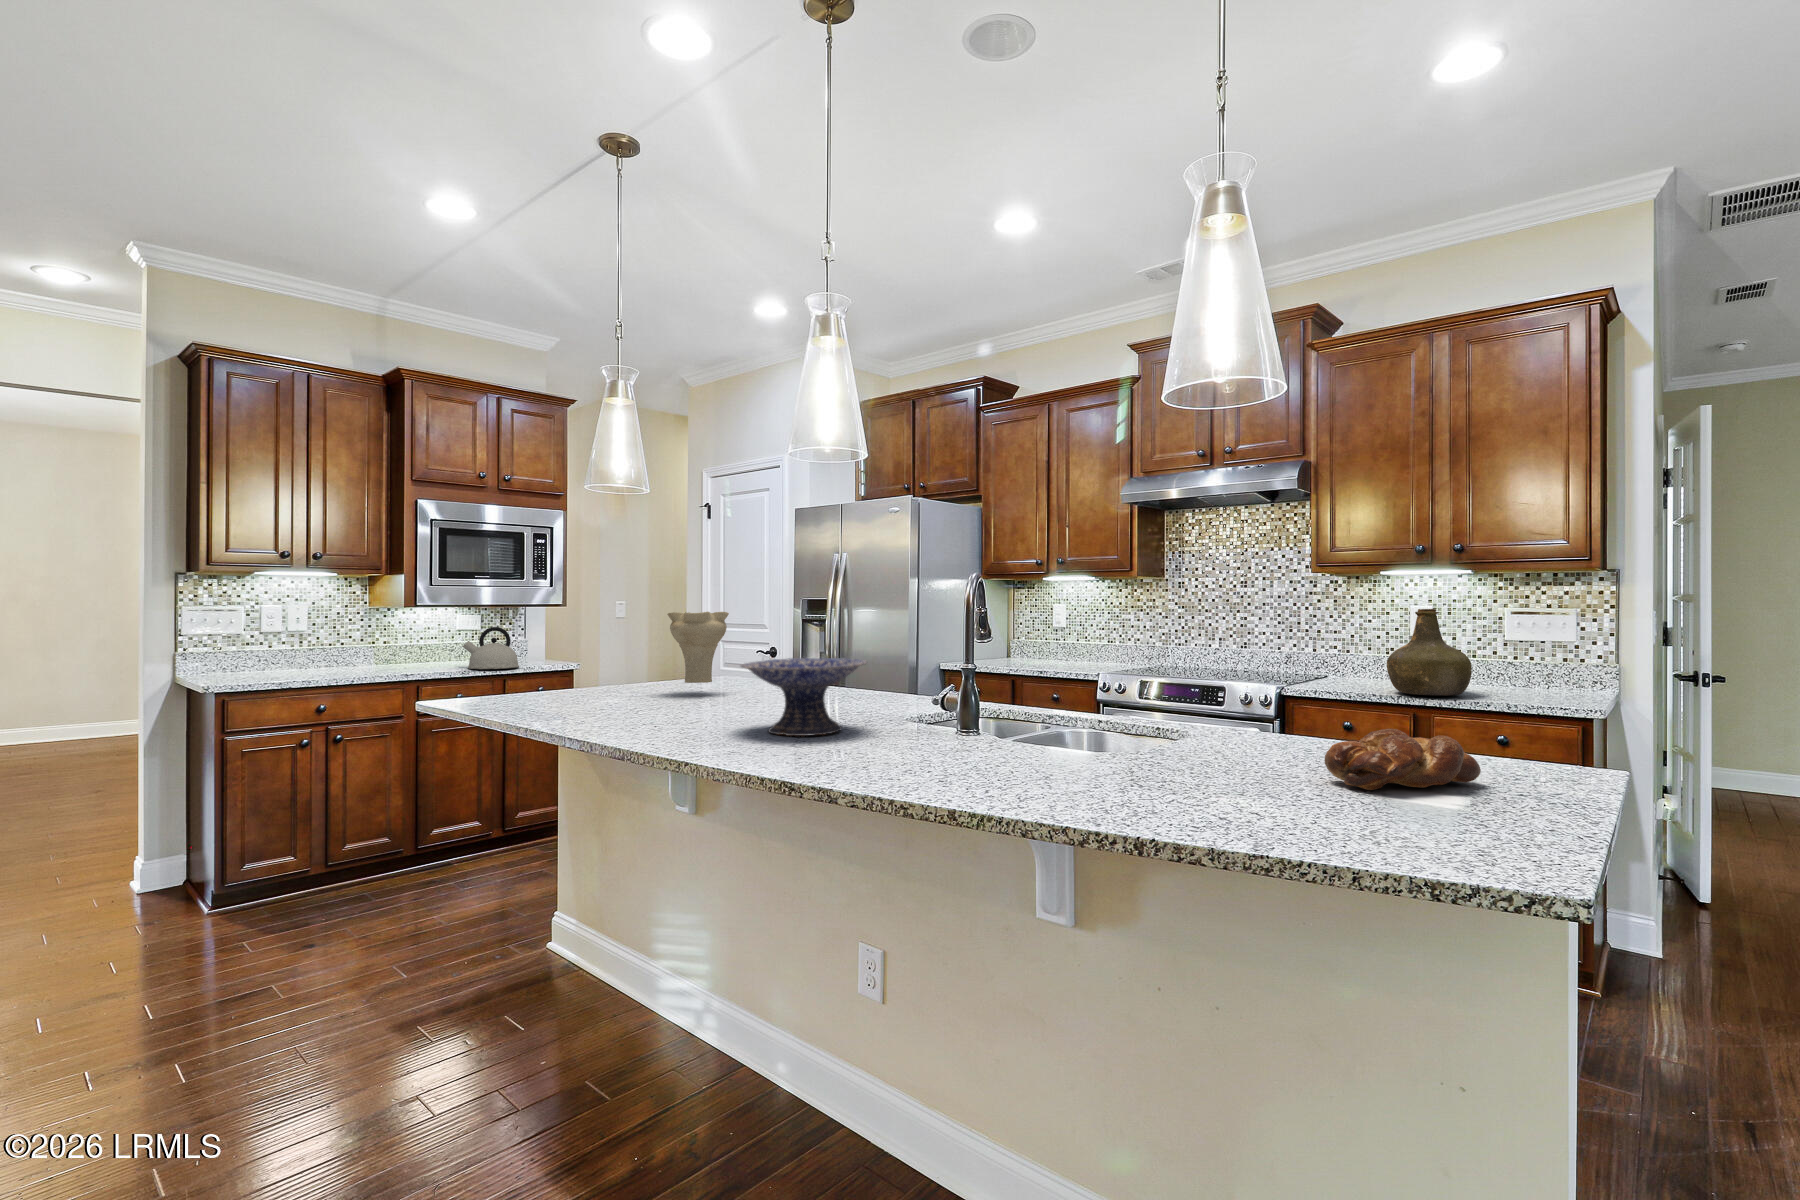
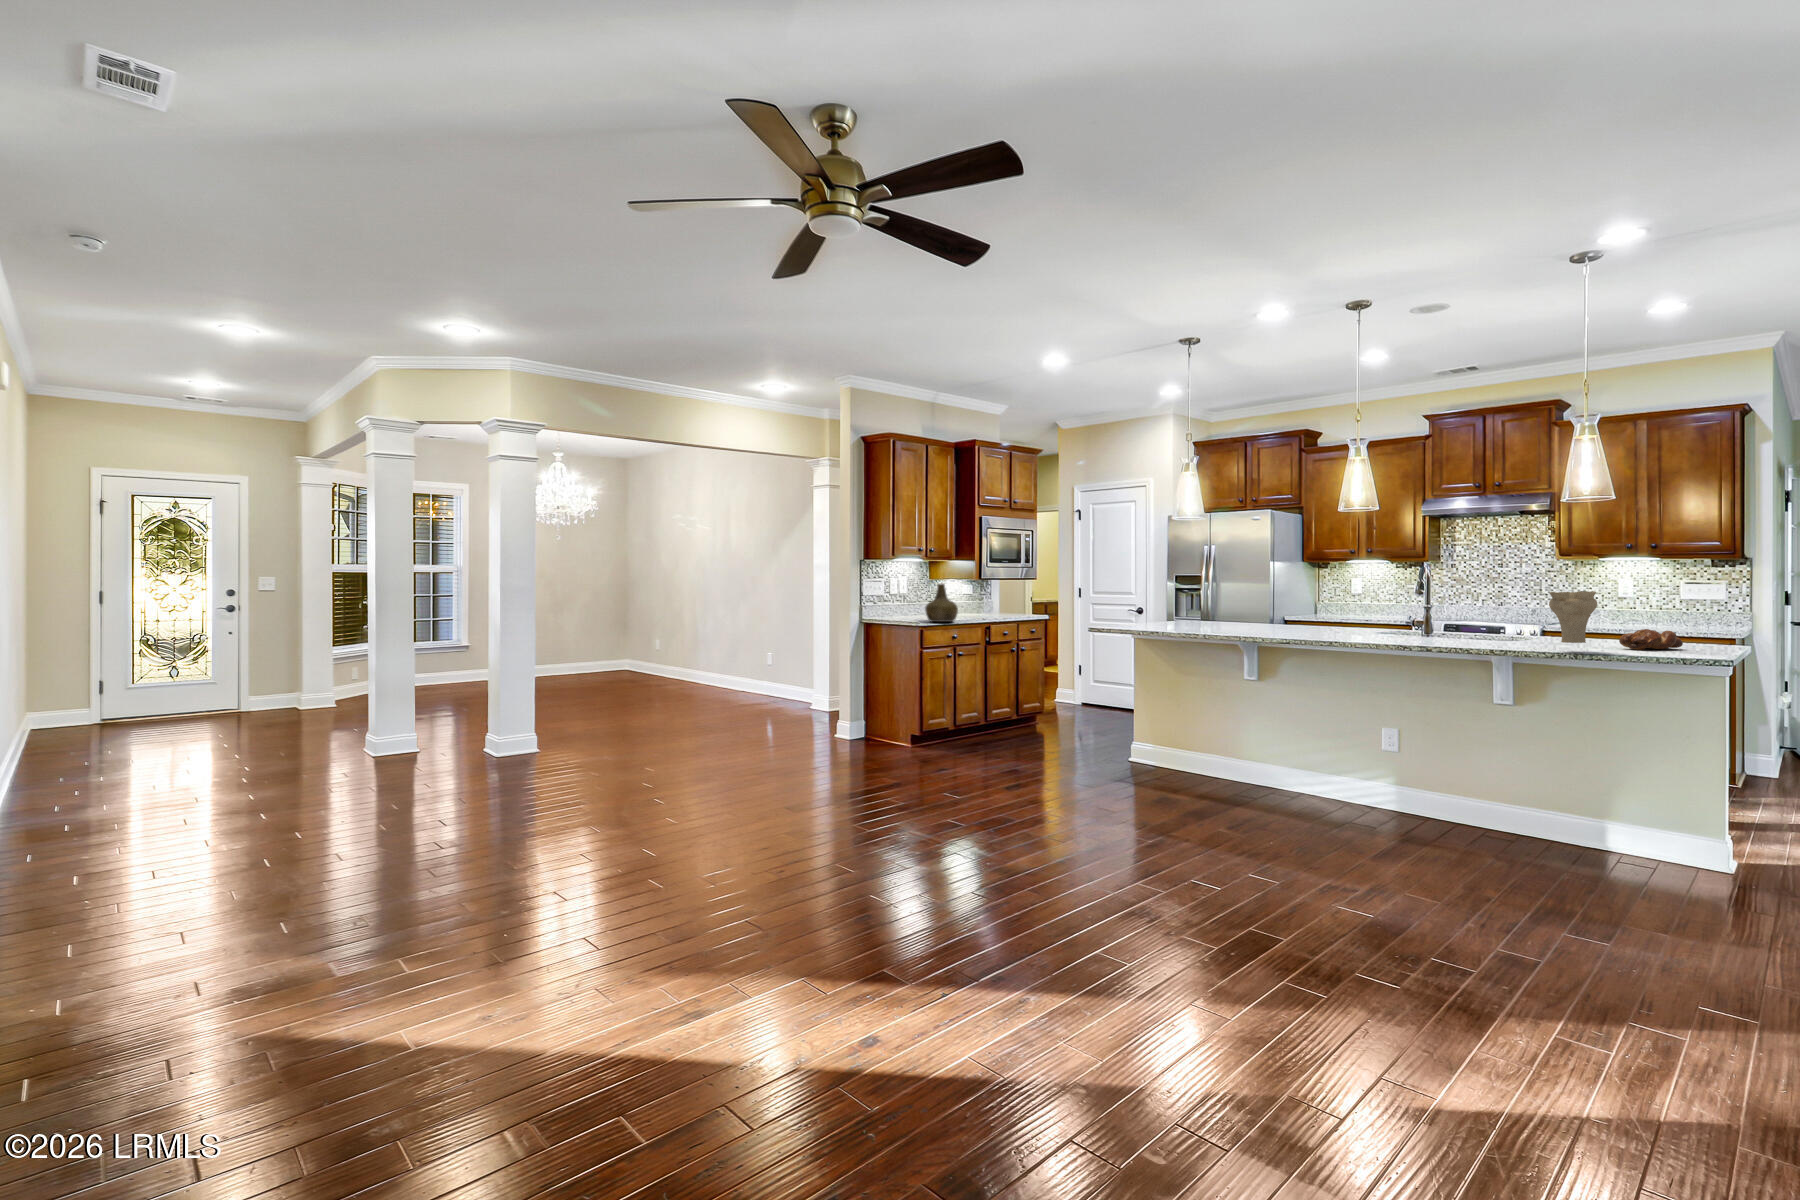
bottle: present [1387,609,1472,696] -> present [925,584,958,622]
vase: present [667,612,729,683] -> present [1549,591,1597,643]
kettle: present [463,627,519,669] -> none [992,597,1022,623]
decorative bowl: present [741,658,867,736] -> none [1321,608,1385,640]

